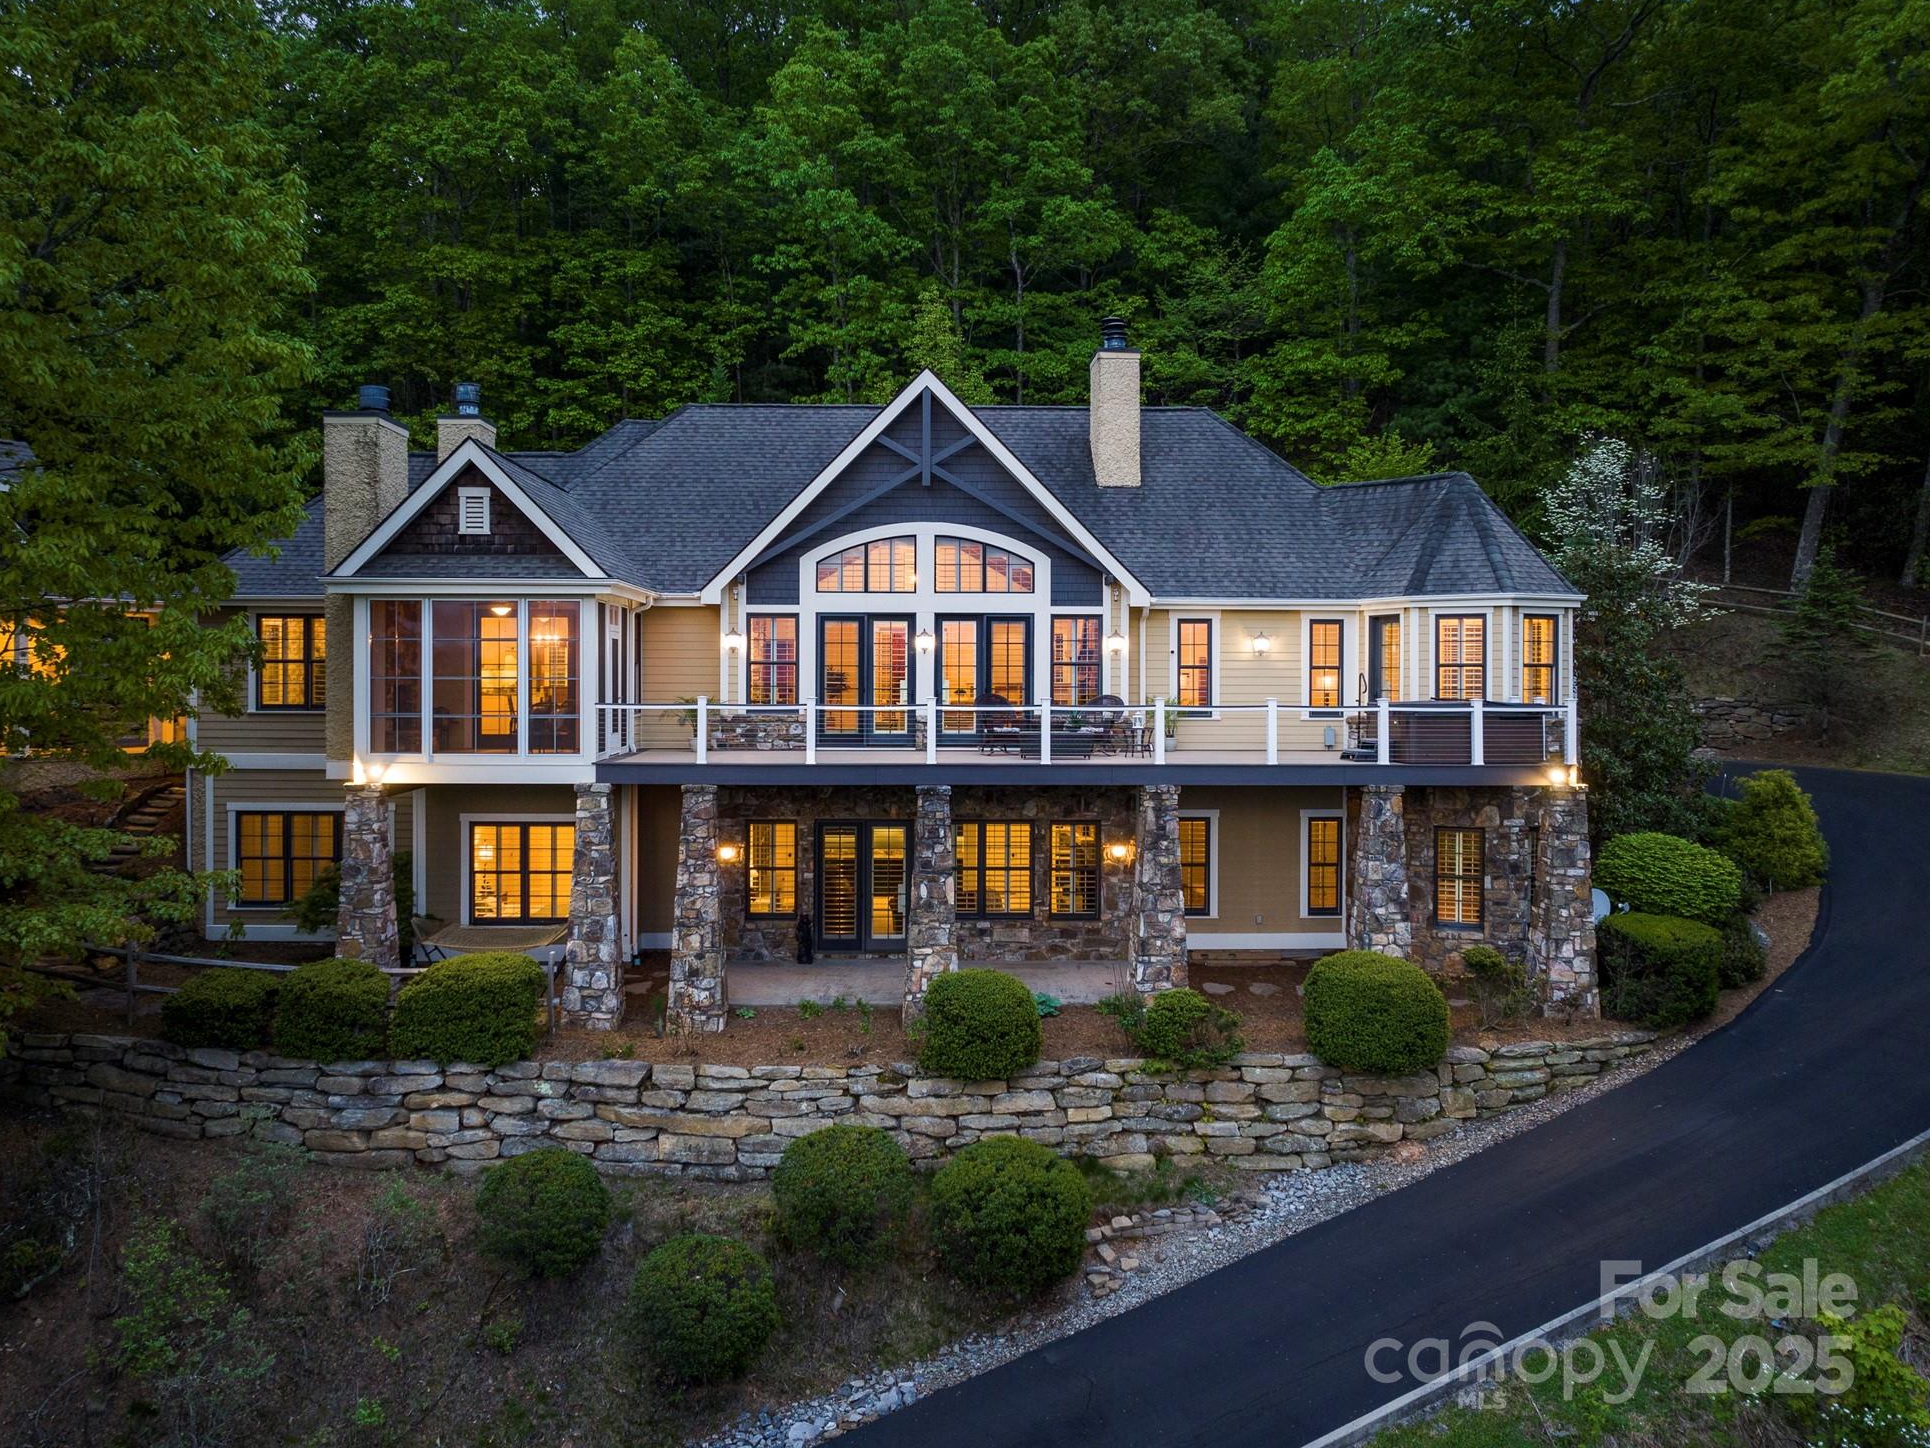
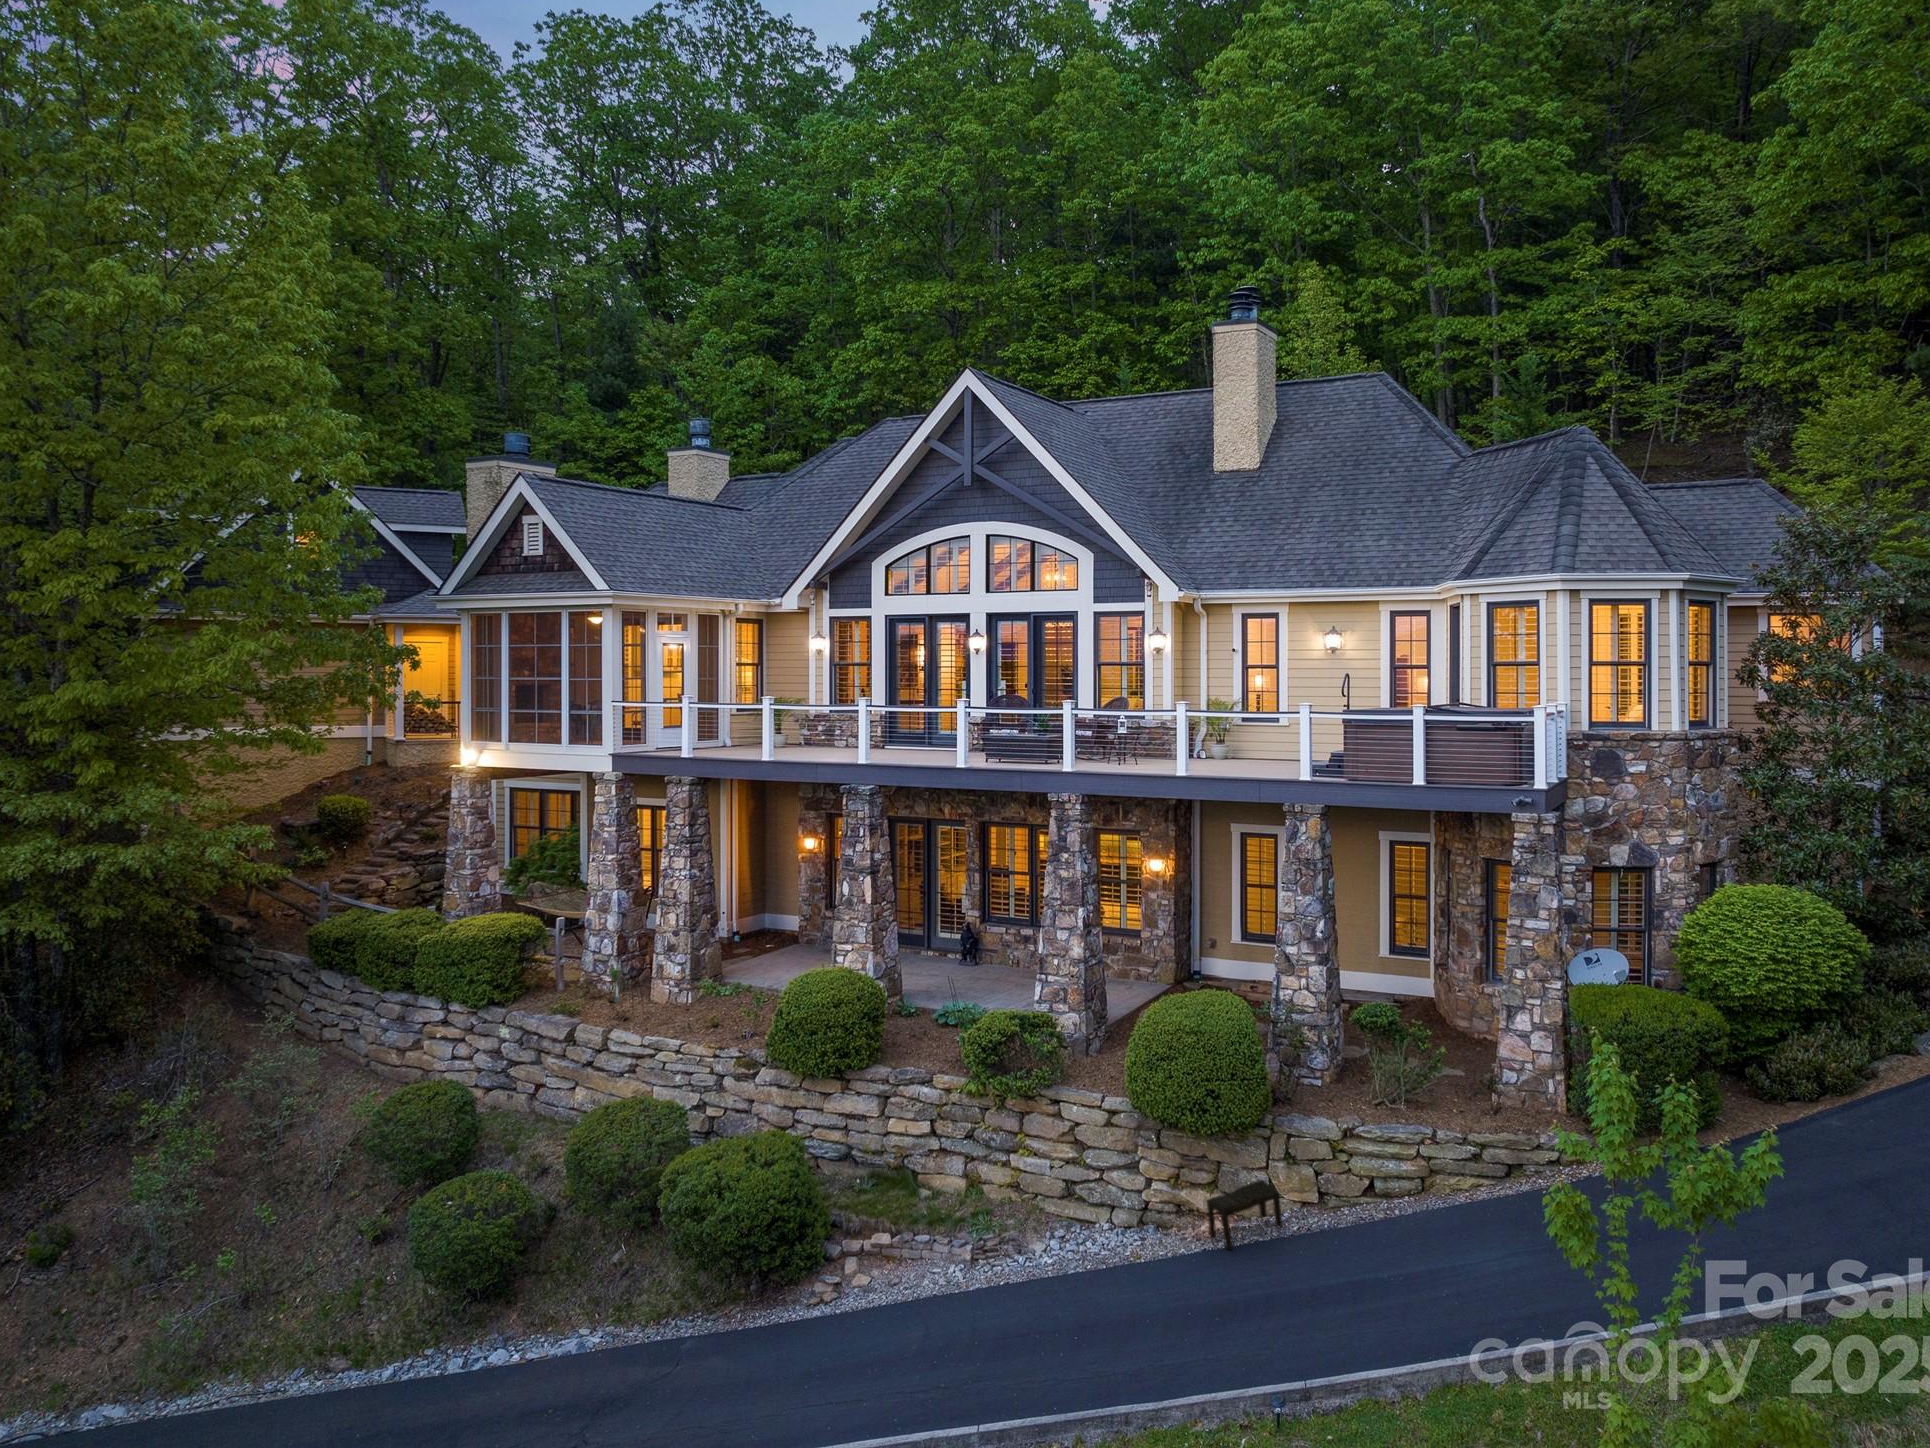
bench: none [1407,1107,1458,1169] -> present [1206,1180,1282,1250]

